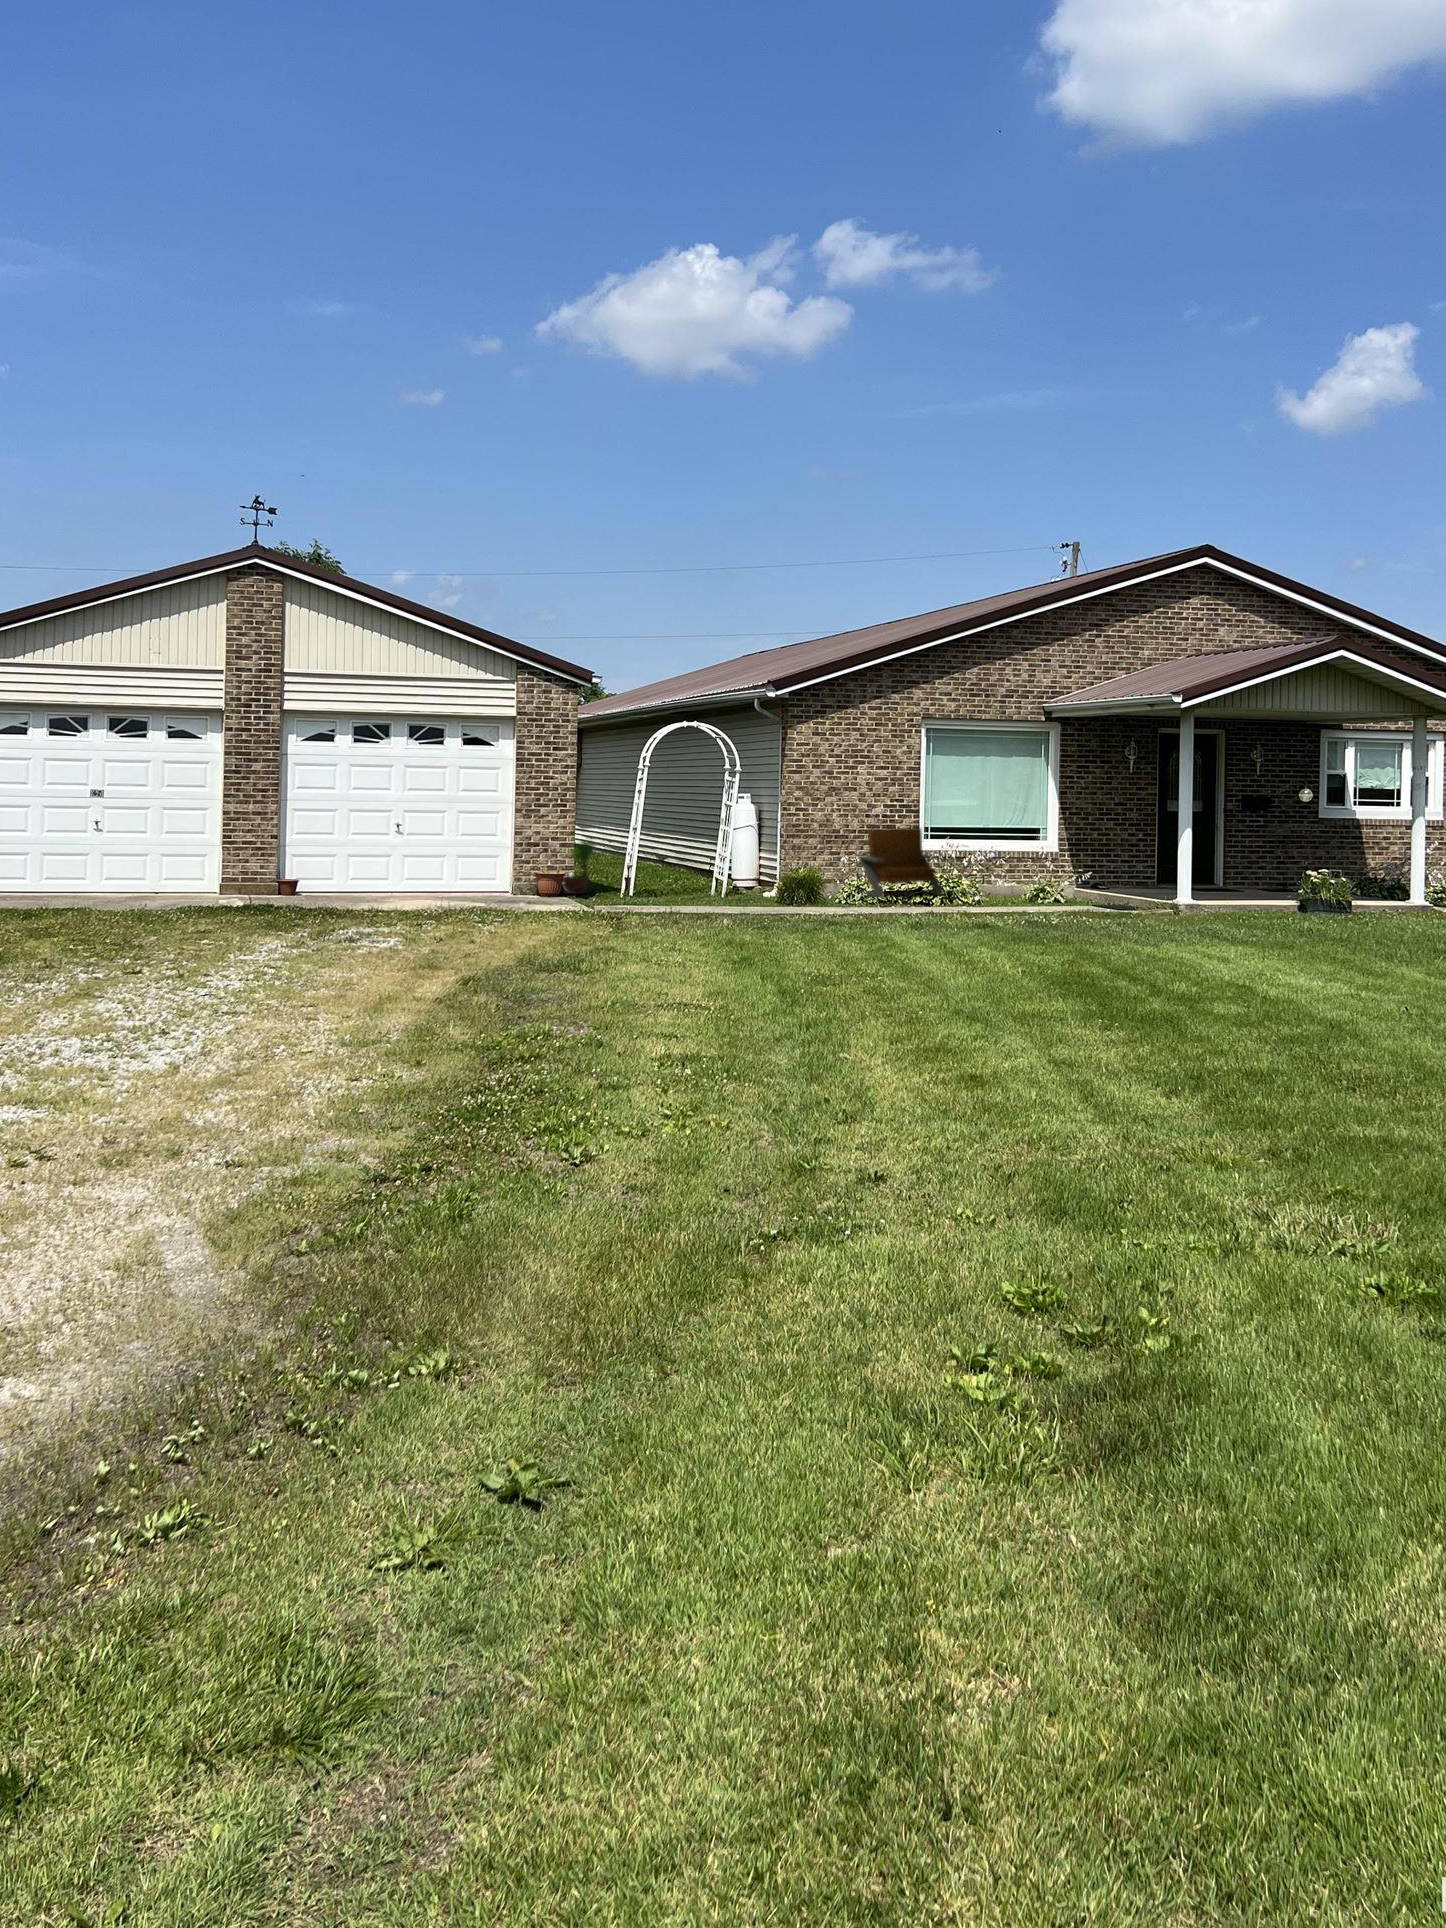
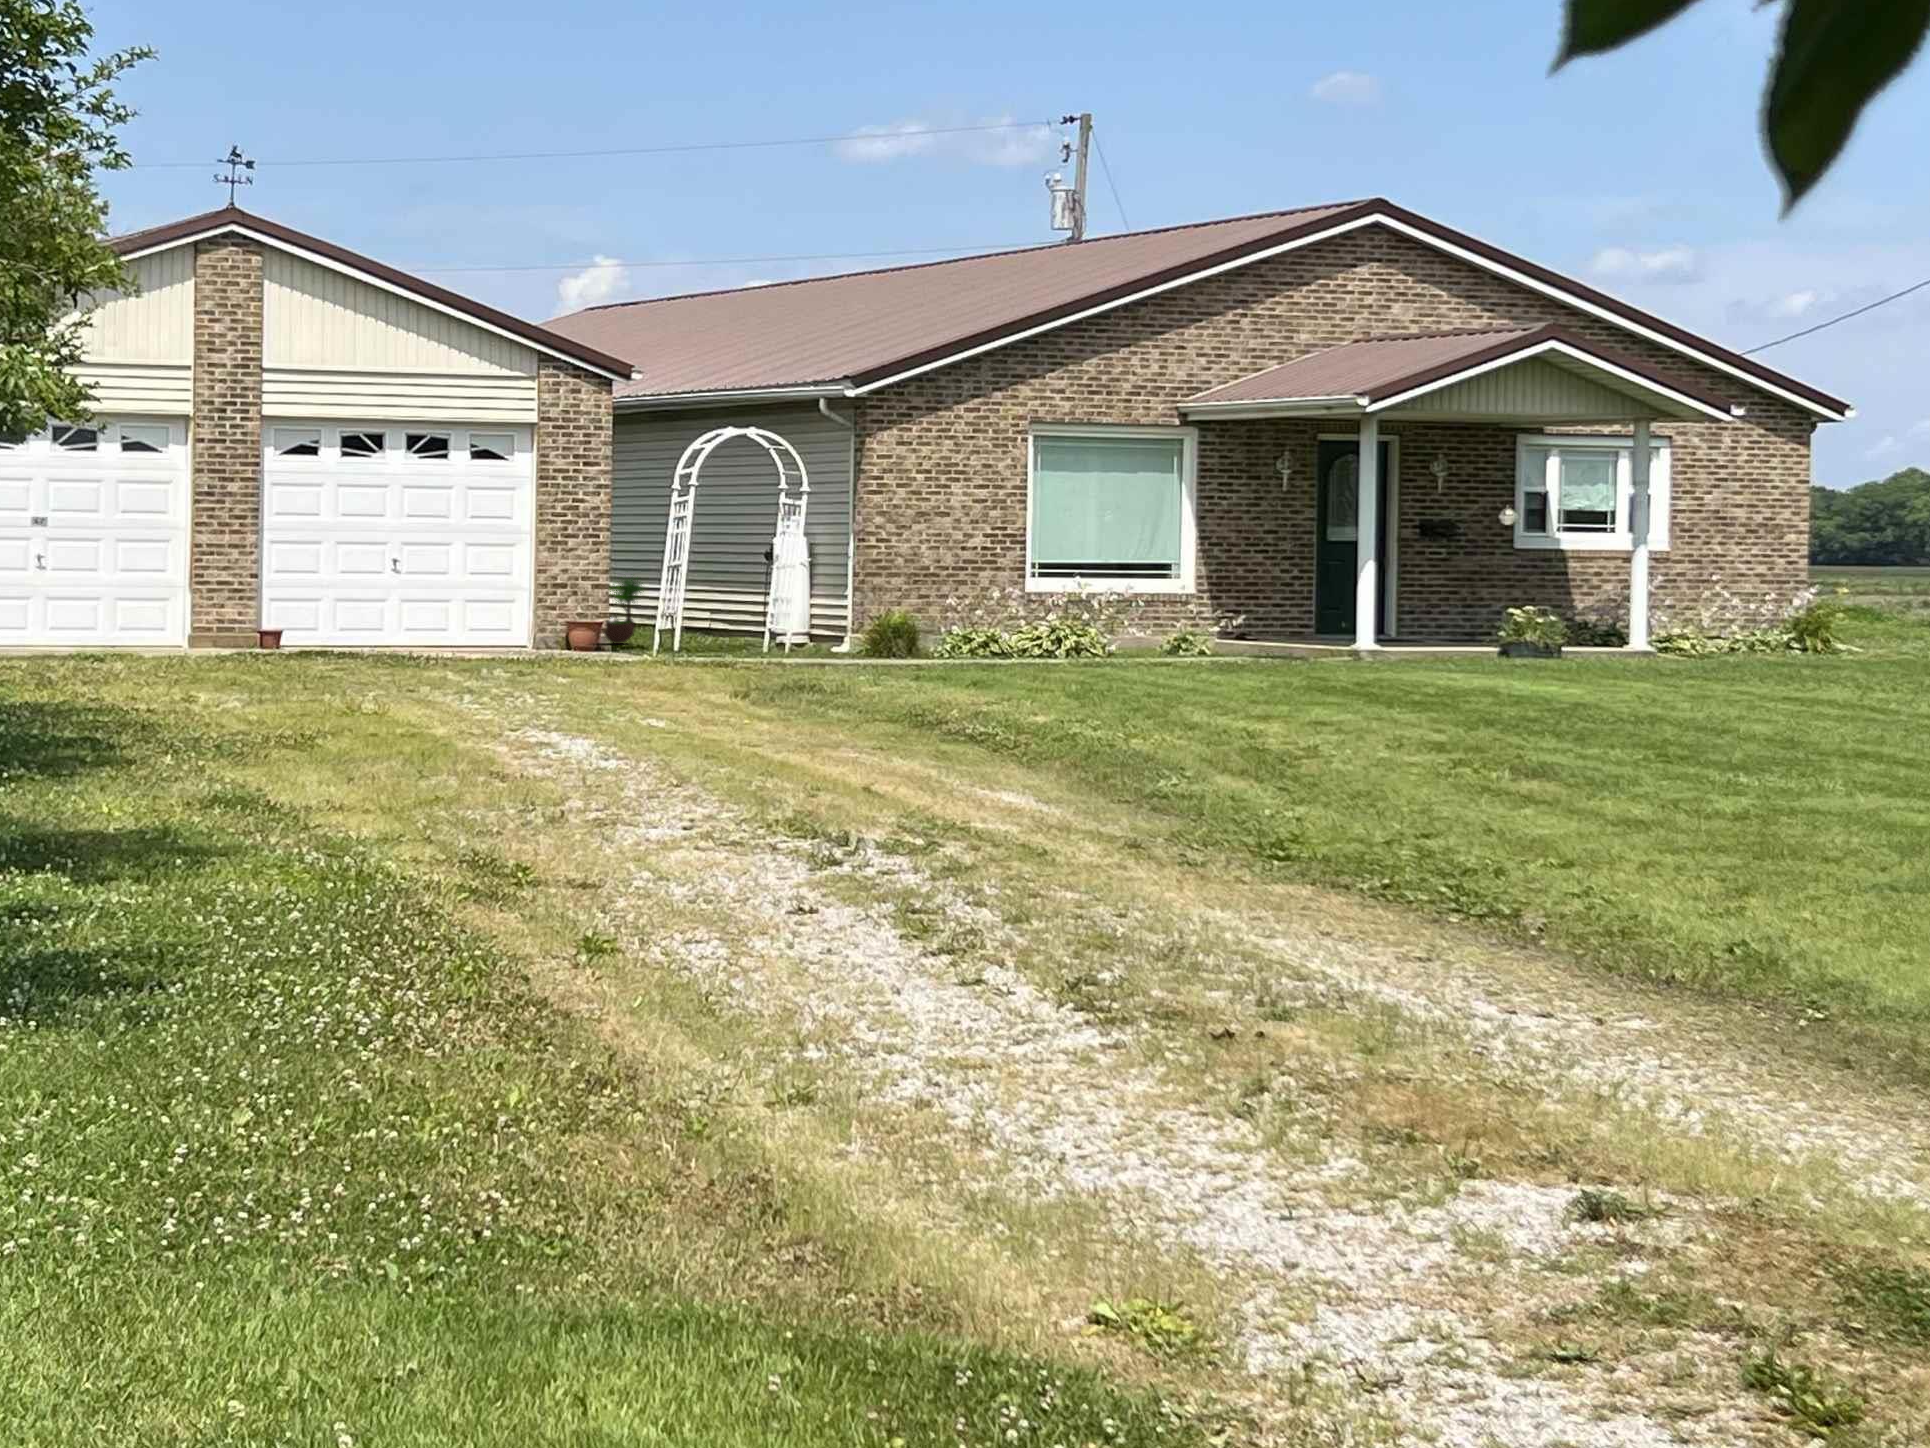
lounge chair: present [858,828,944,897] -> none [962,559,1071,643]

